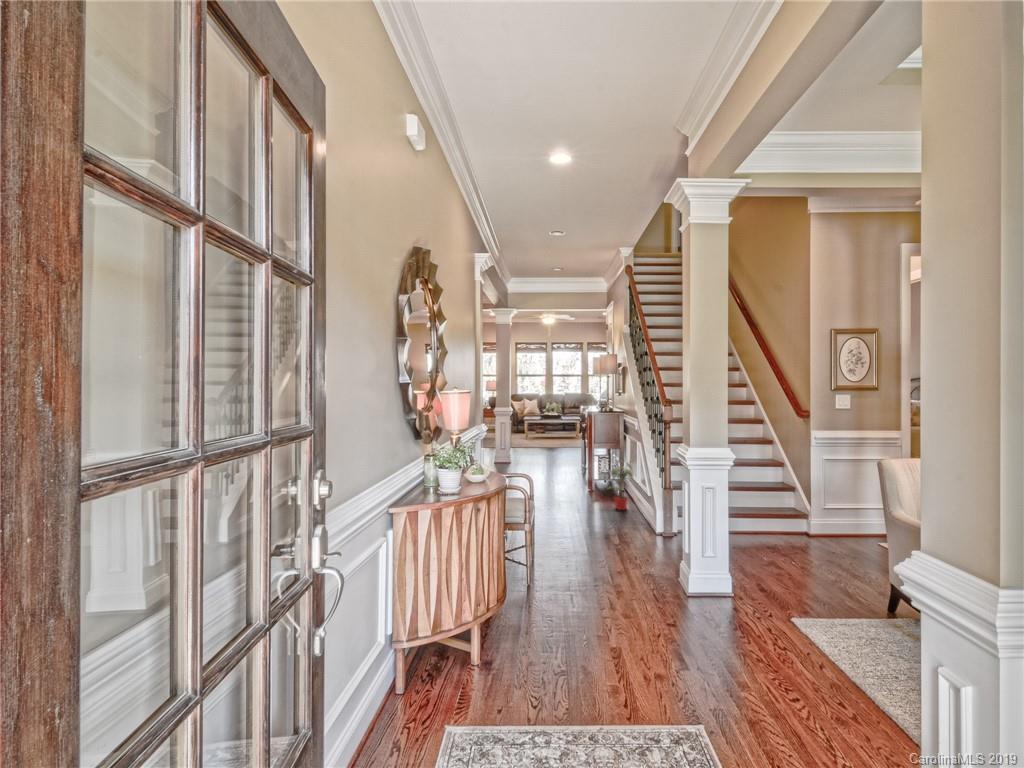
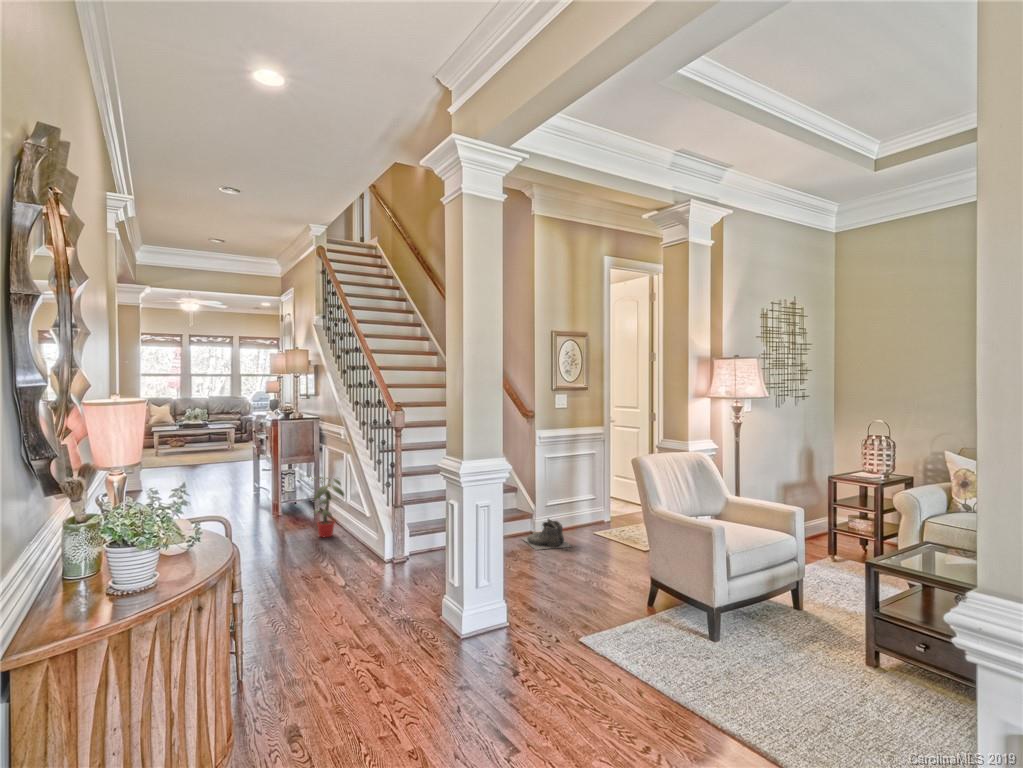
boots: none [796,518,849,550] -> present [522,519,571,550]

